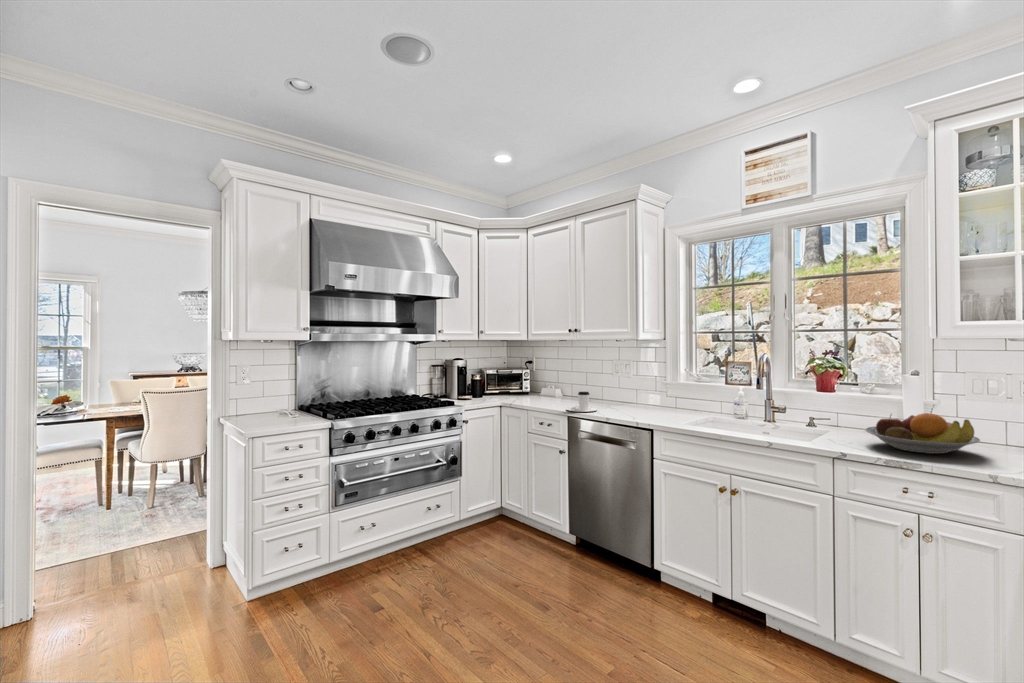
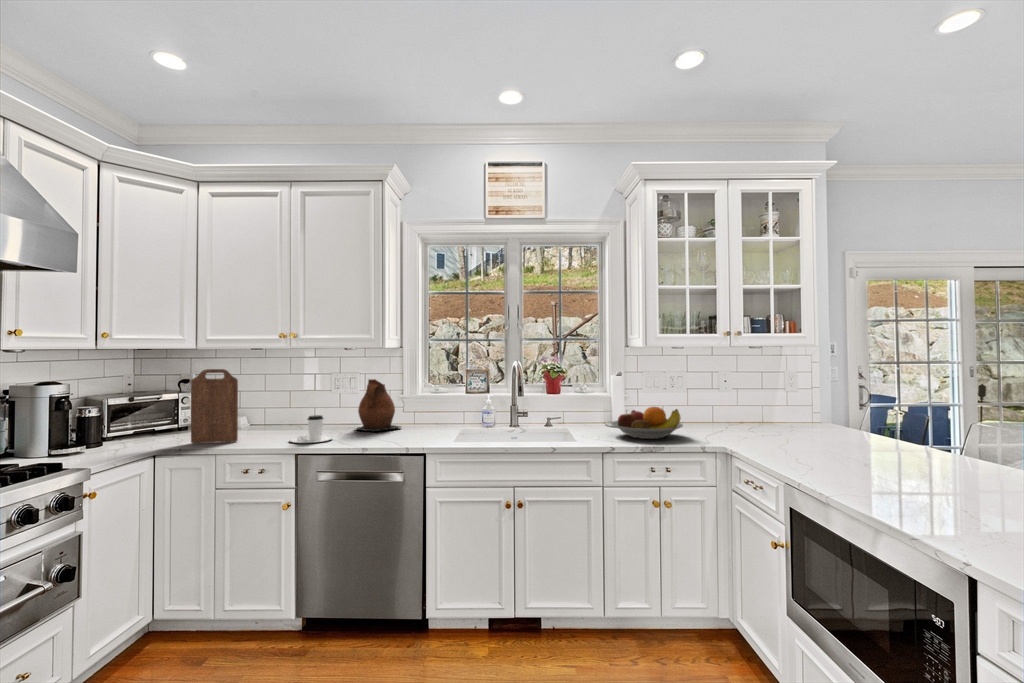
cutting board: none [515,355,540,406] -> present [191,369,238,443]
ceramic pitcher: none [624,366,664,409] -> present [356,379,401,431]

